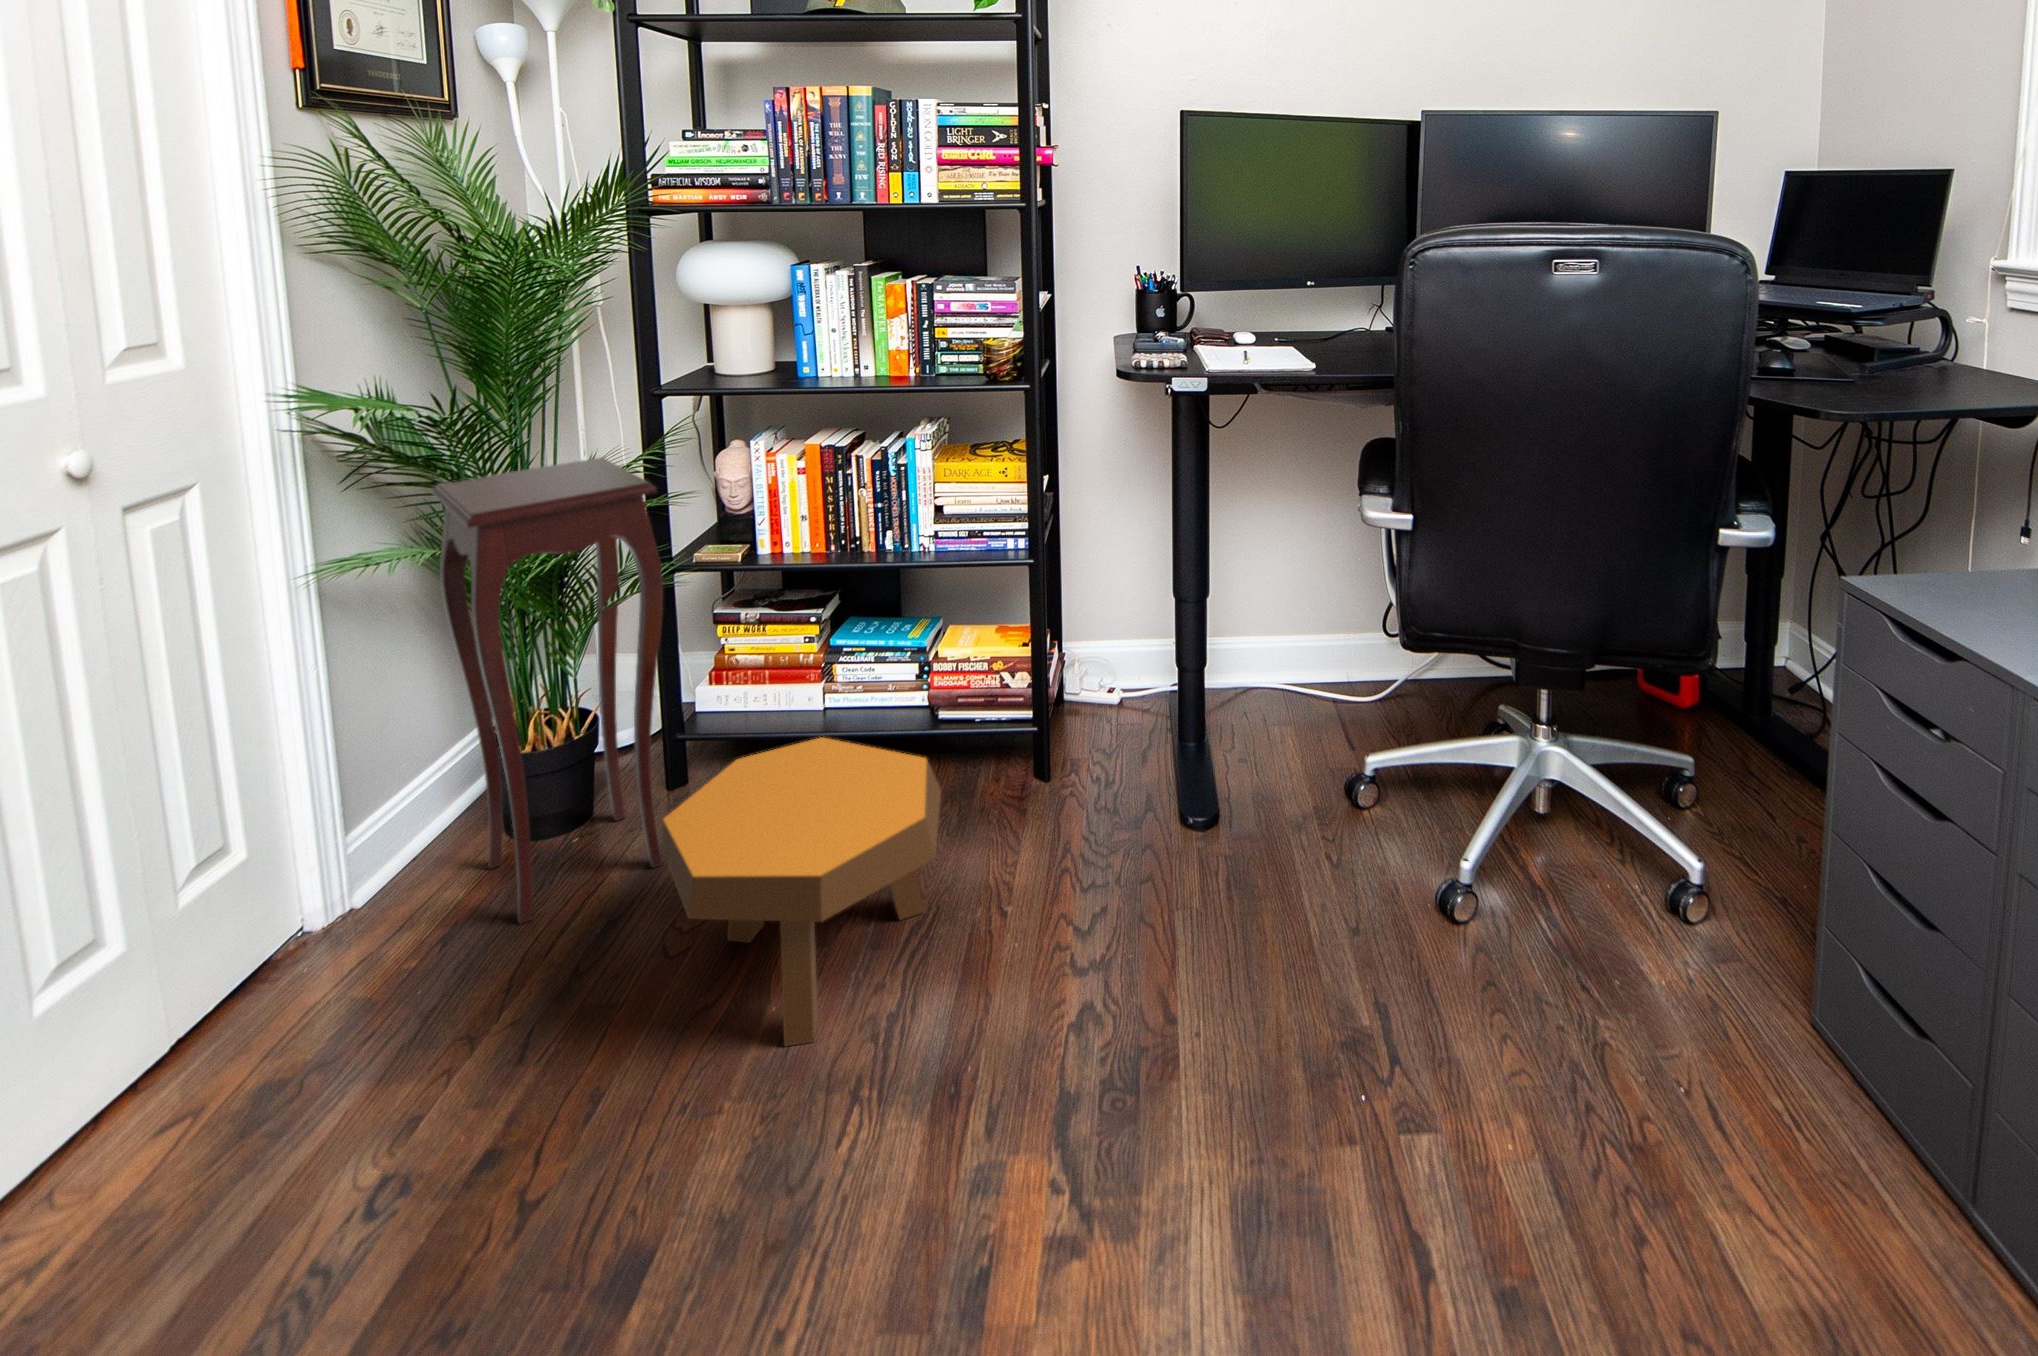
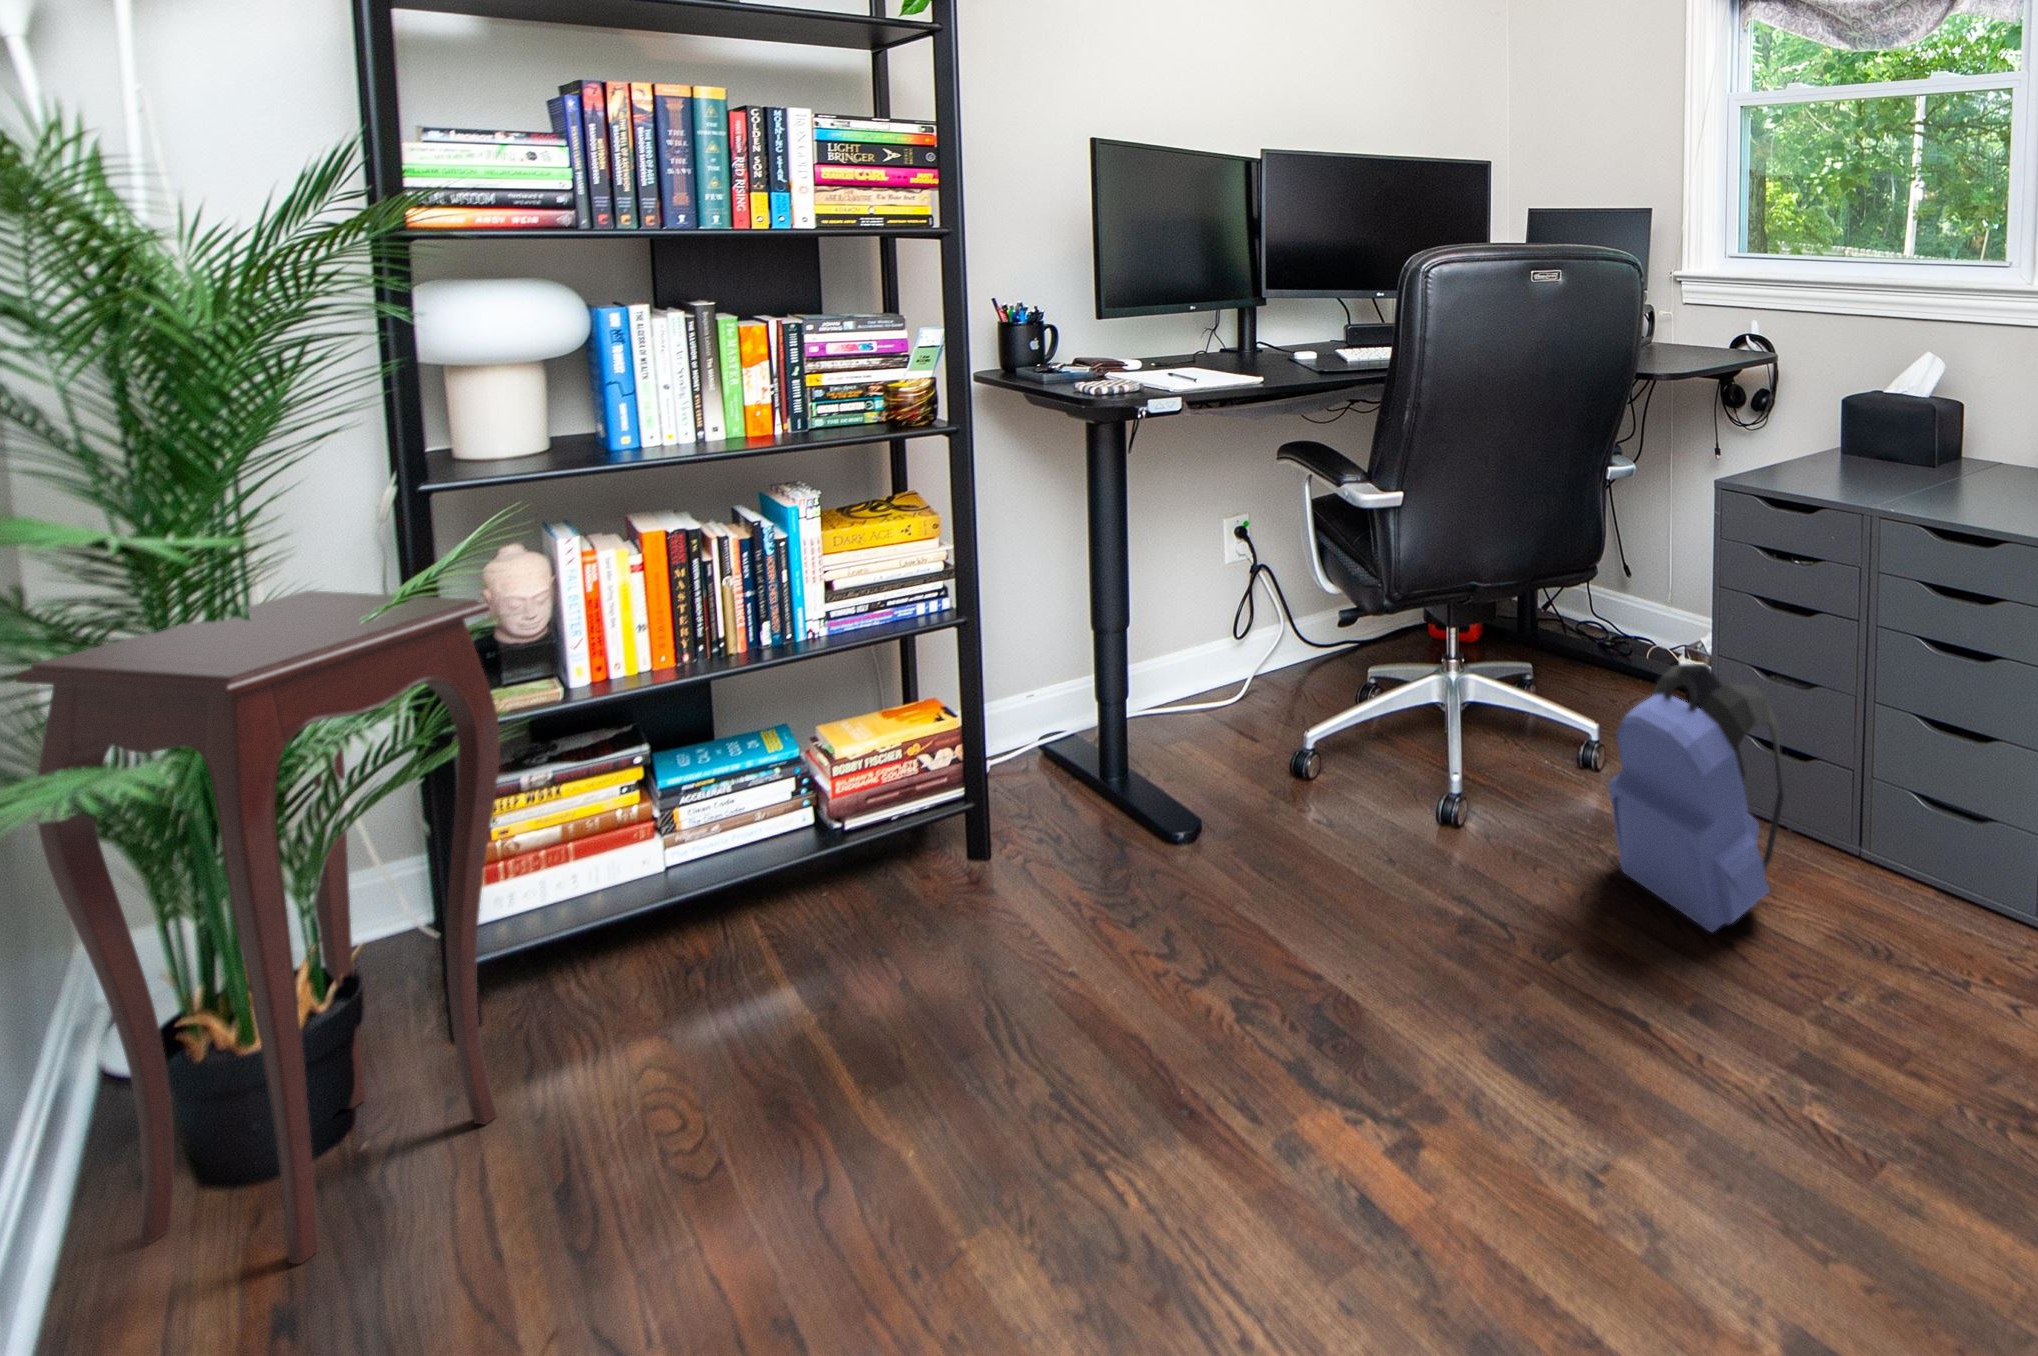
footstool: present [663,737,941,1046] -> none [618,843,994,1176]
backpack: none [1640,834,1939,1261] -> present [1608,664,1784,932]

